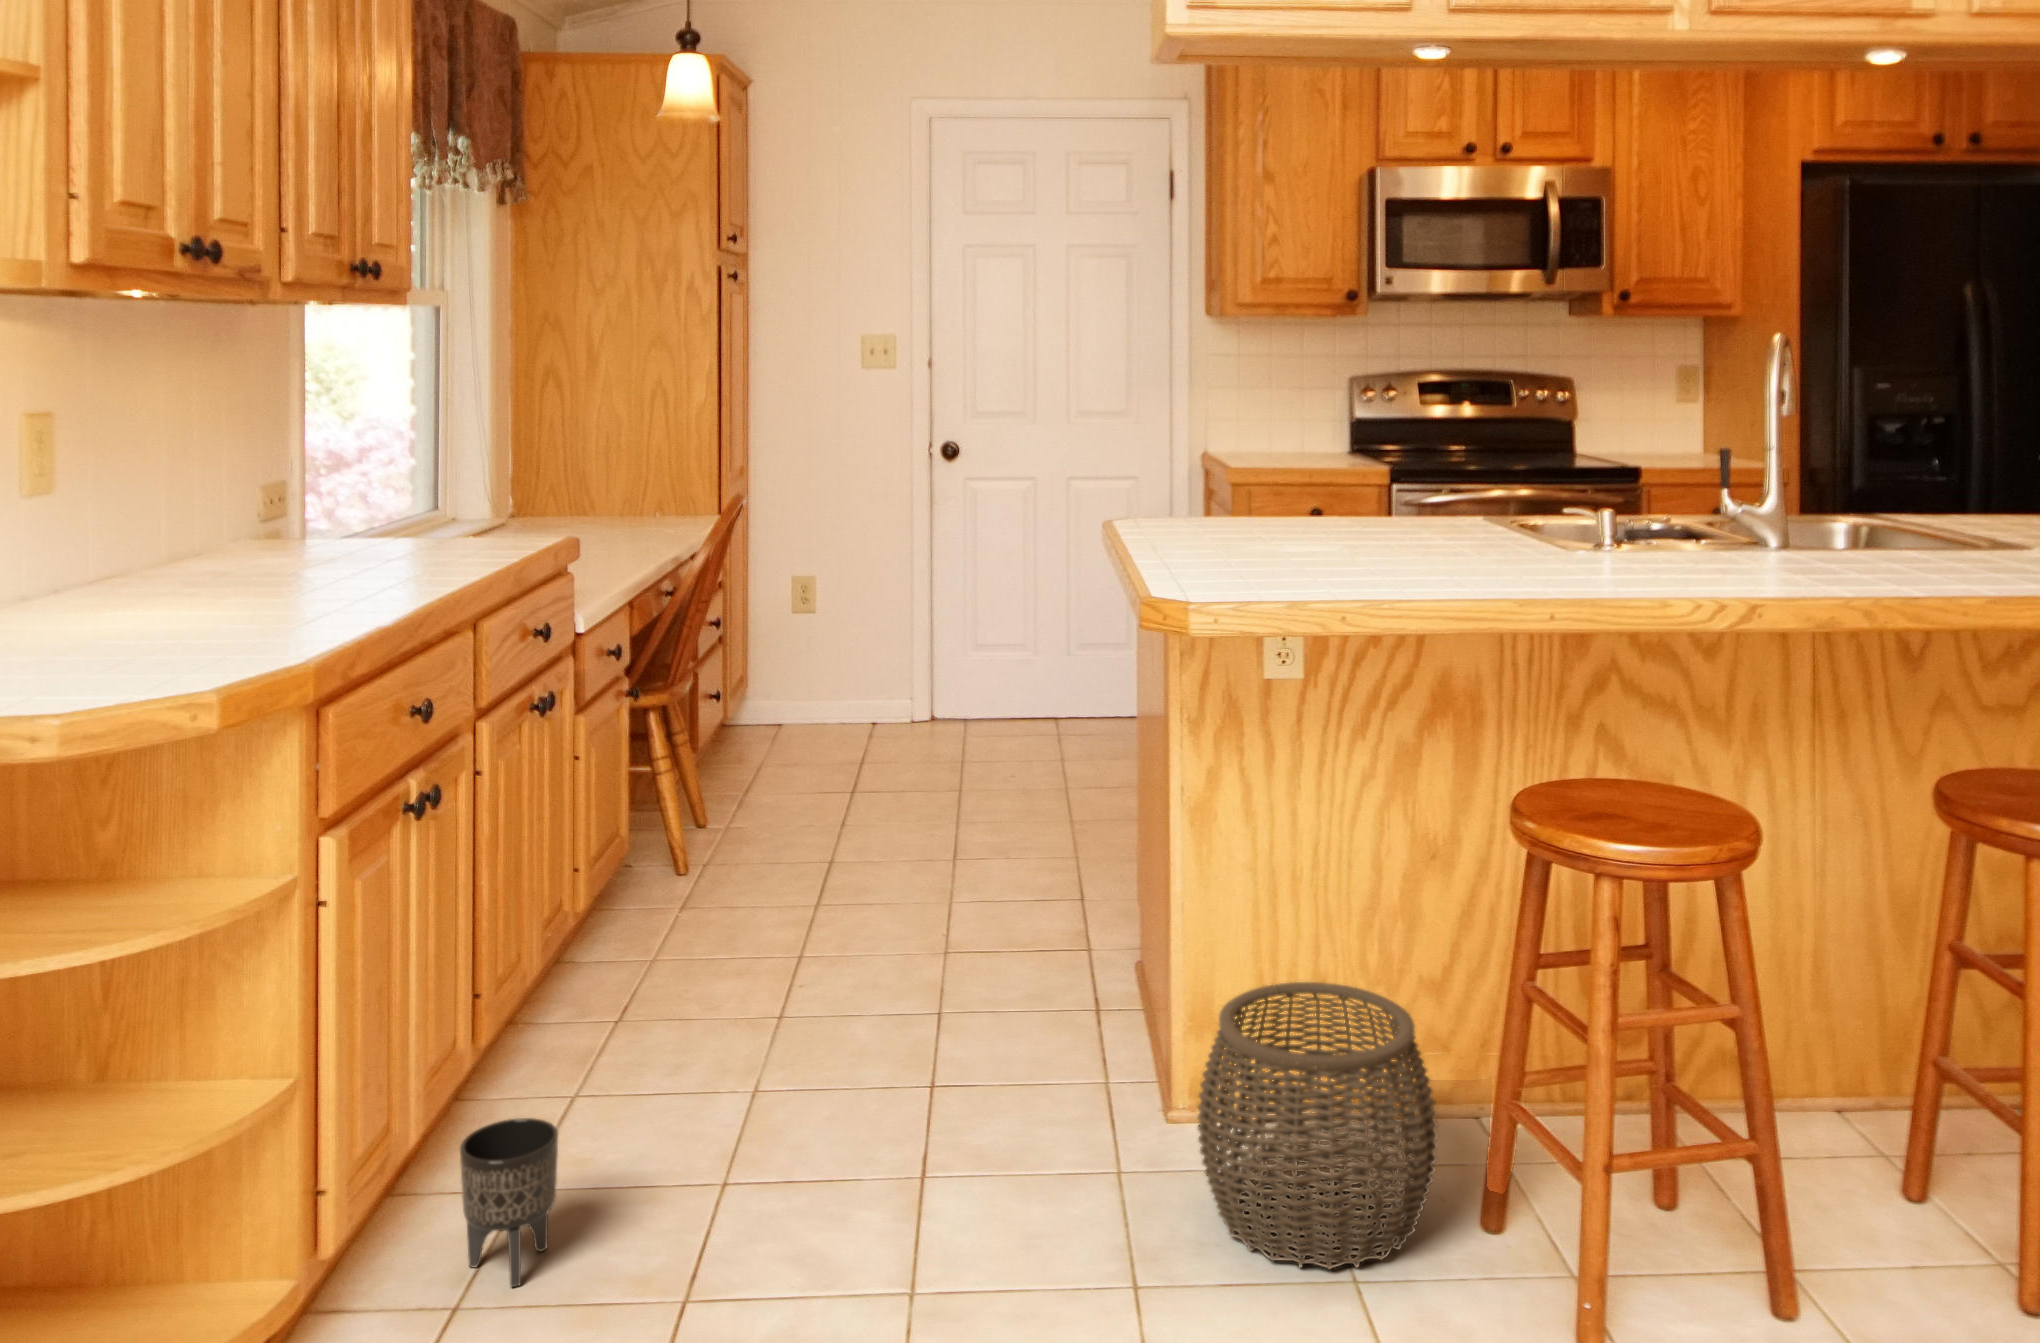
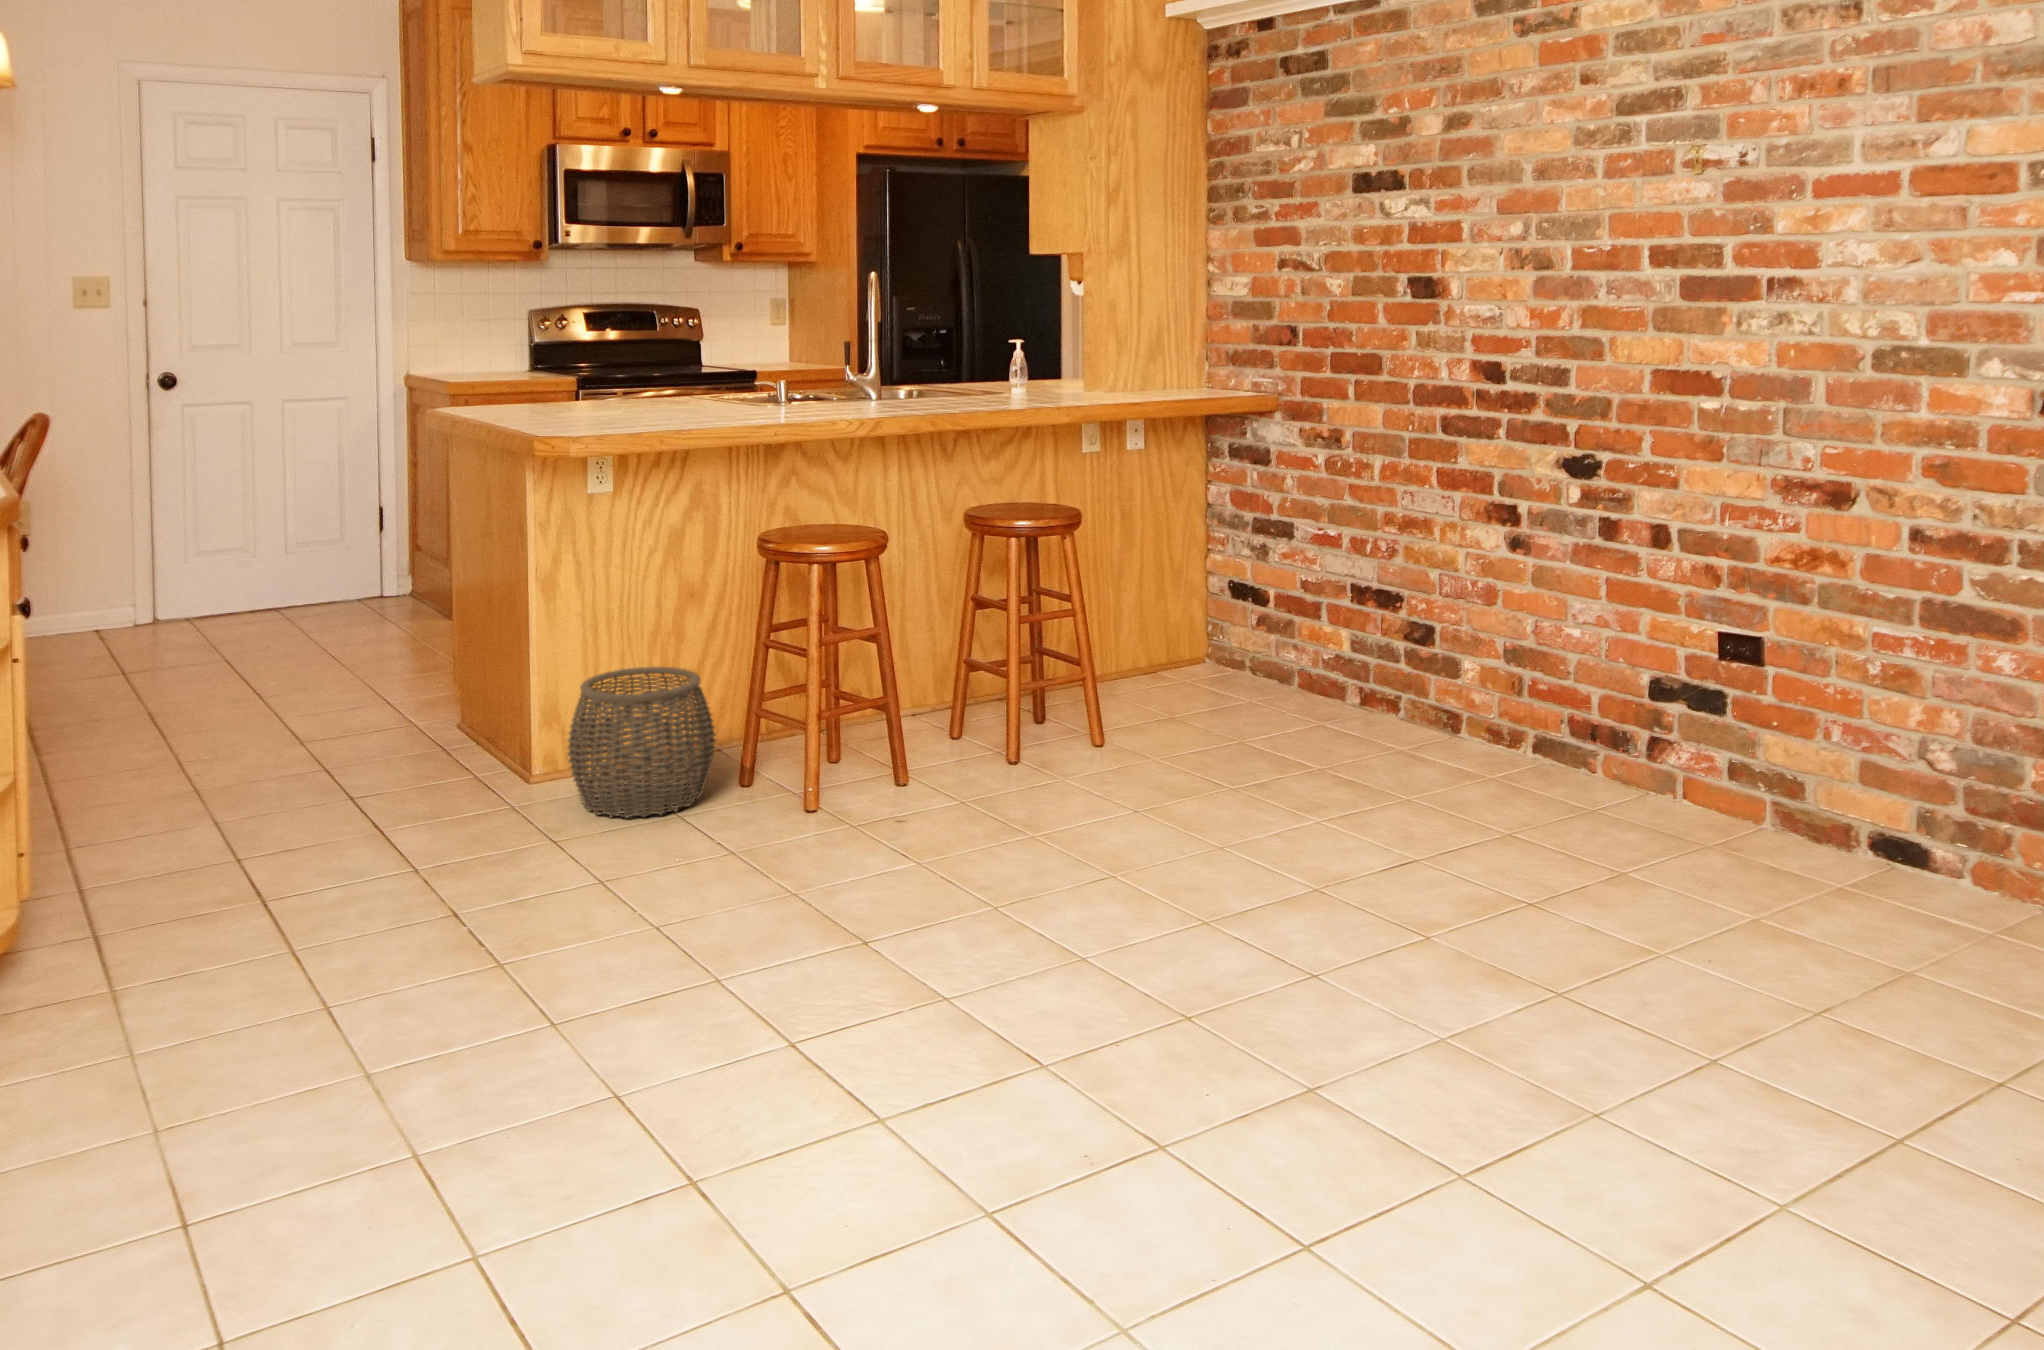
planter: present [460,1118,558,1287] -> none [63,819,138,923]

